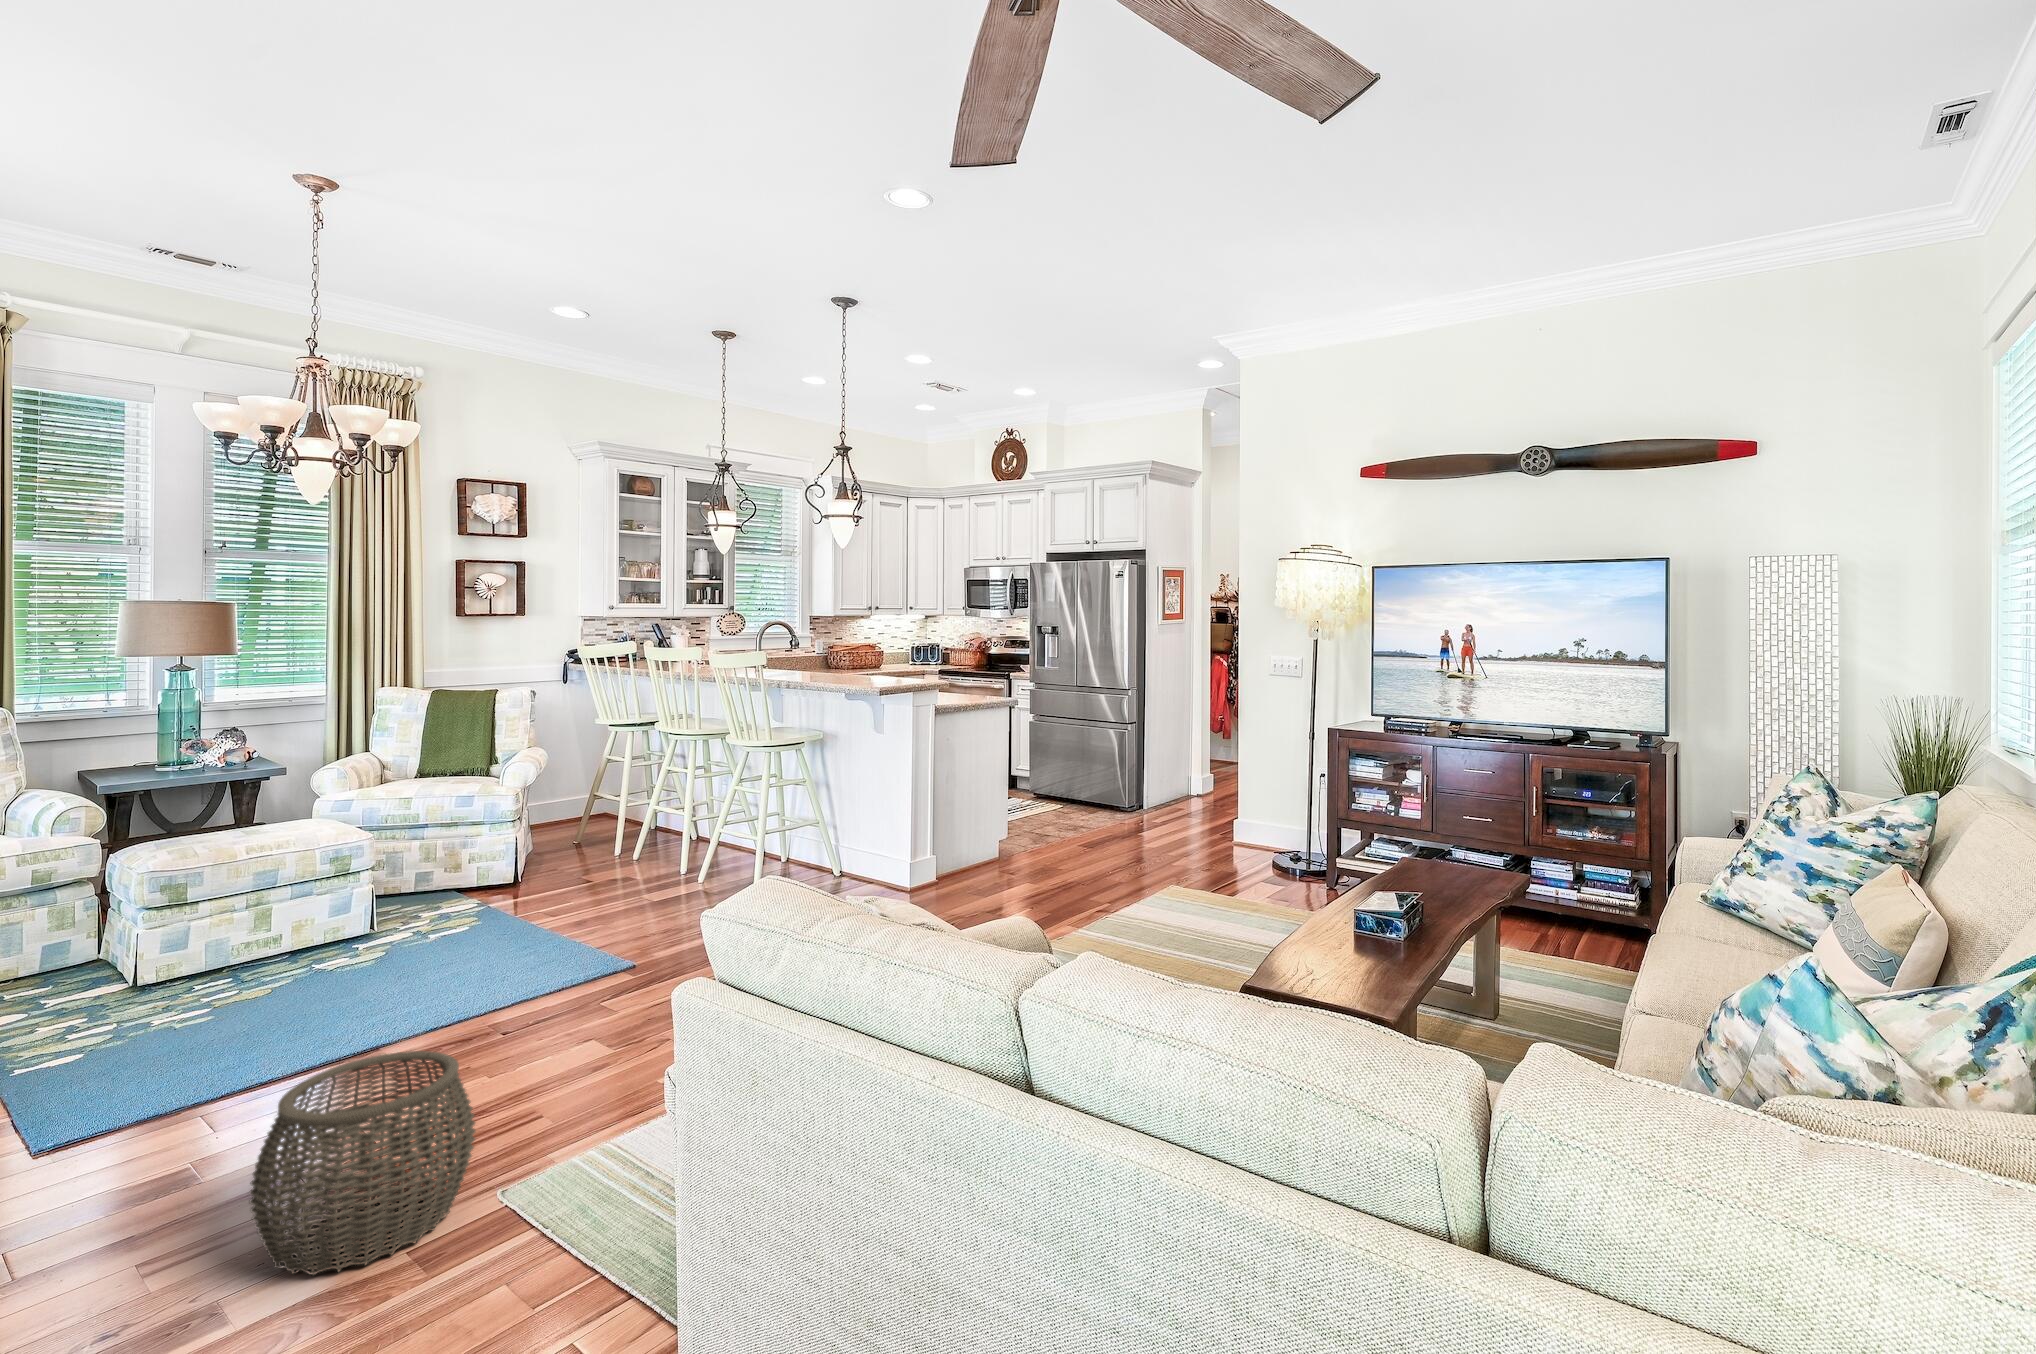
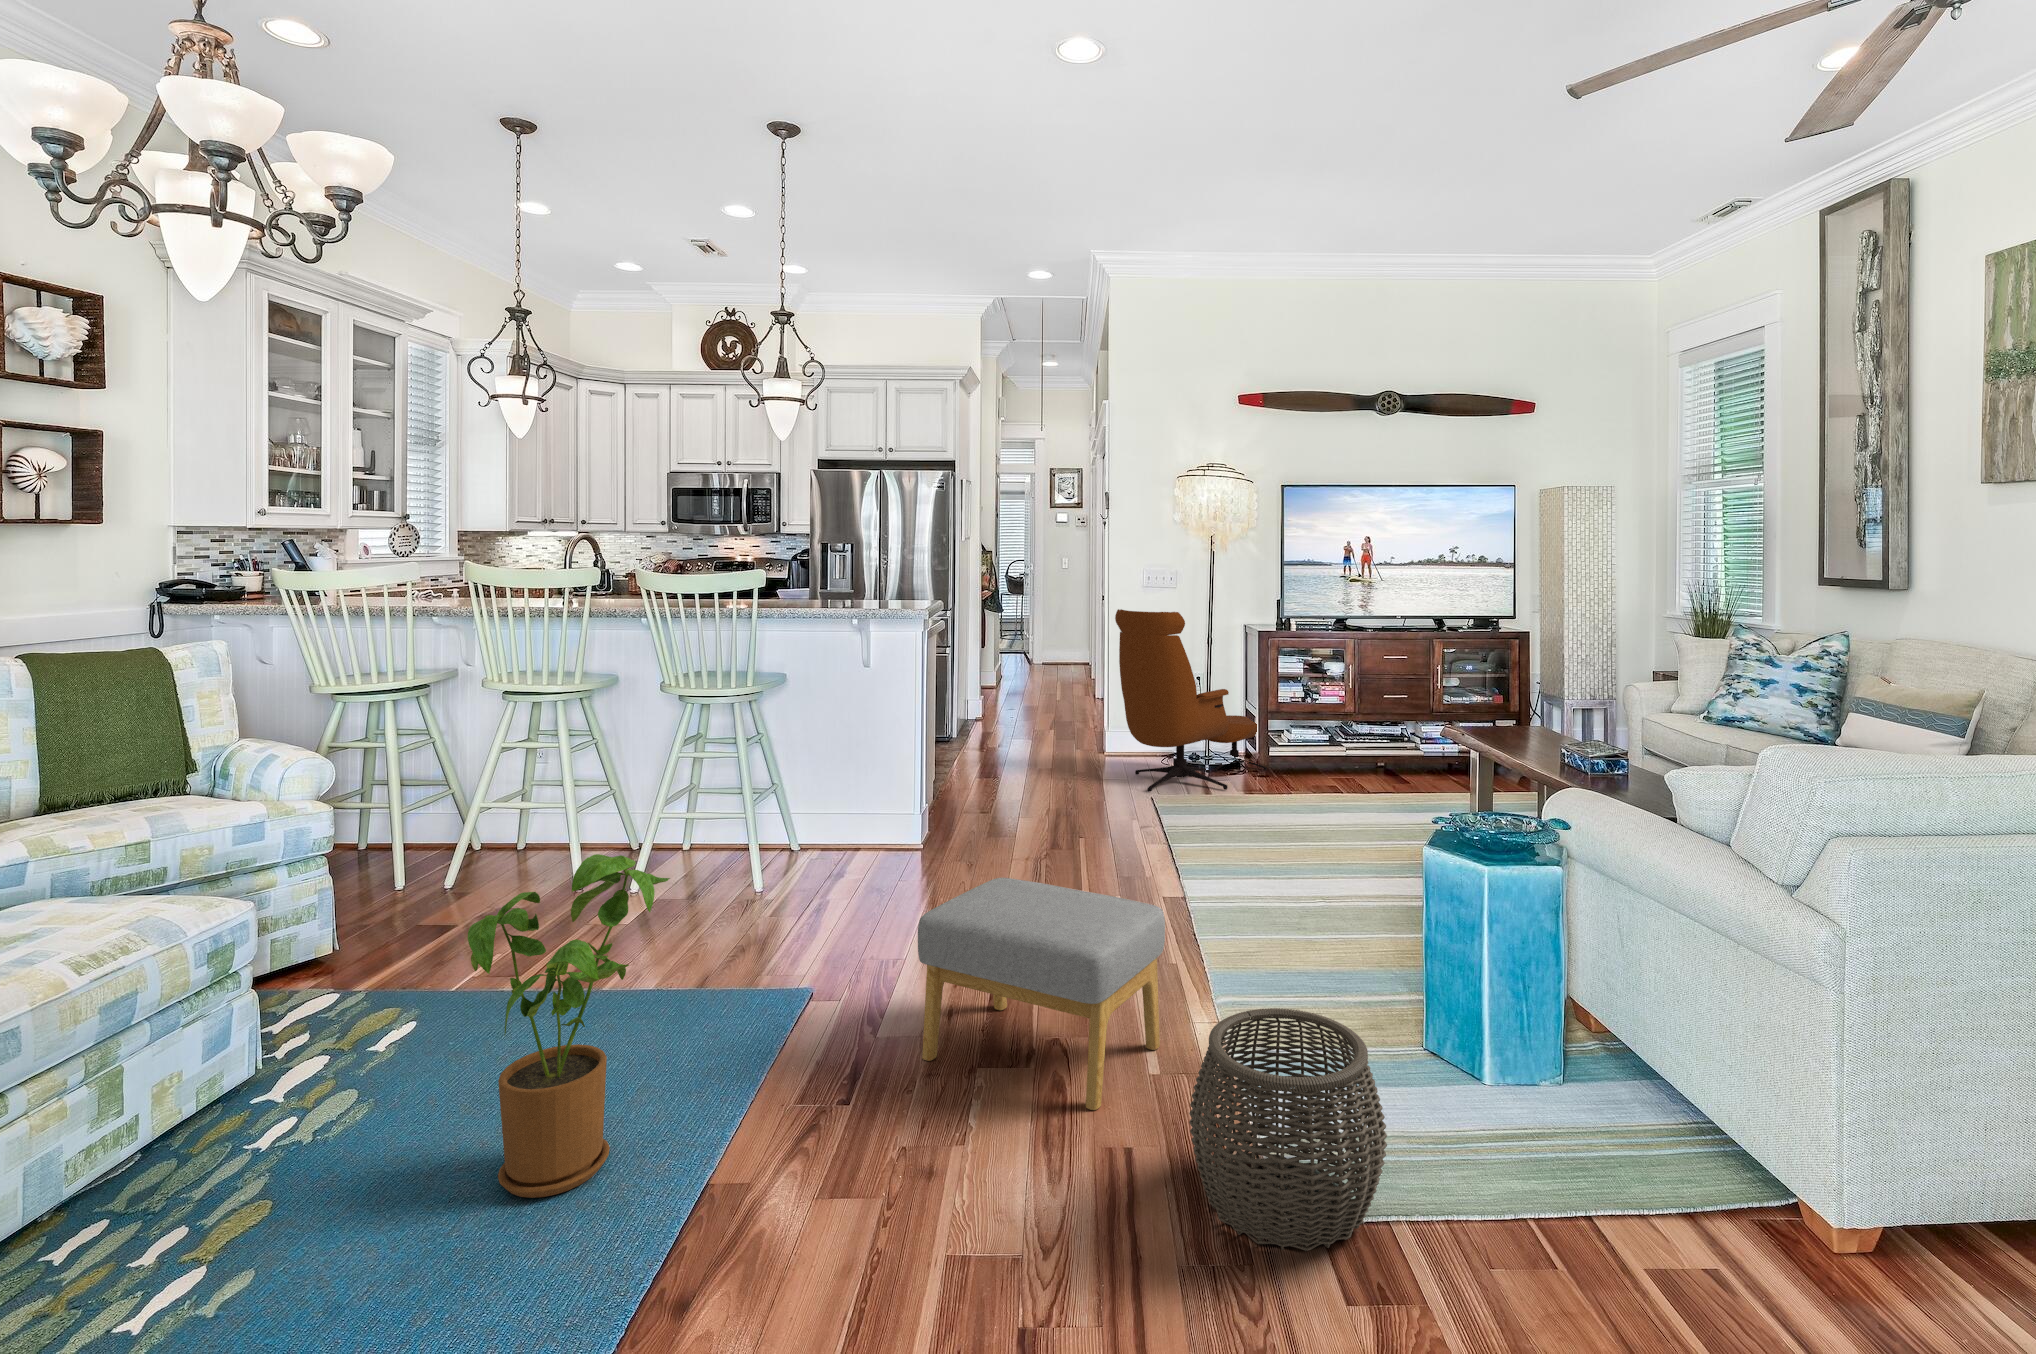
lounge chair: none [1148,694,1361,894] -> present [1115,609,1267,792]
house plant: none [154,832,320,1052] -> present [468,854,670,1198]
footstool: none [462,912,627,1116] -> present [918,878,1165,1110]

